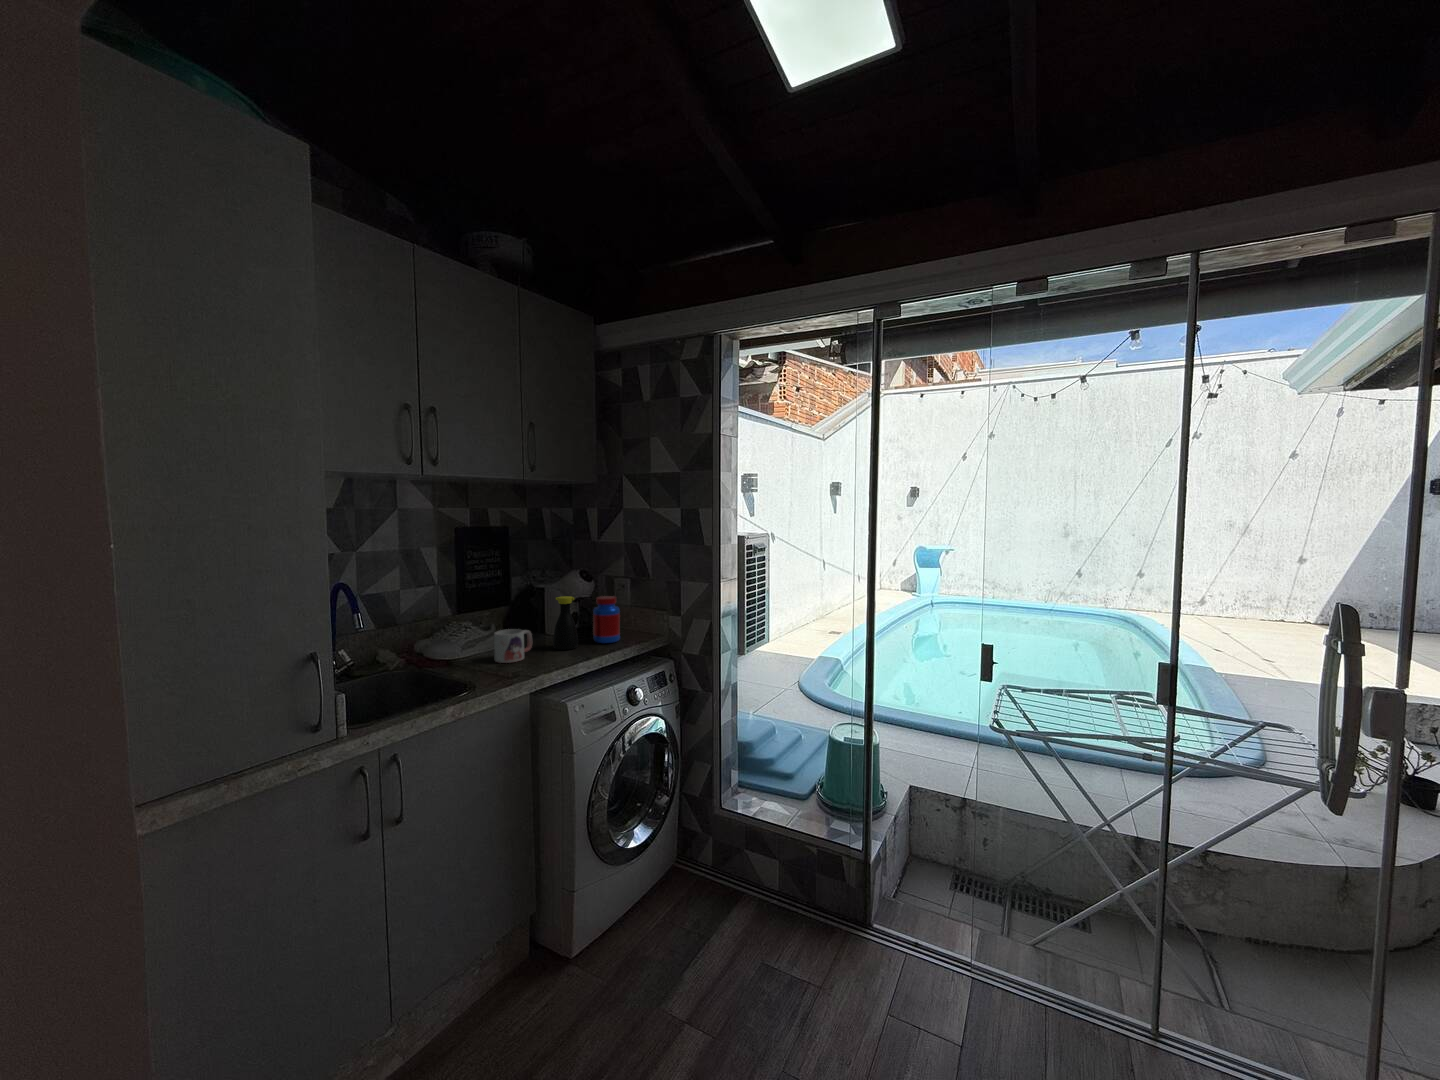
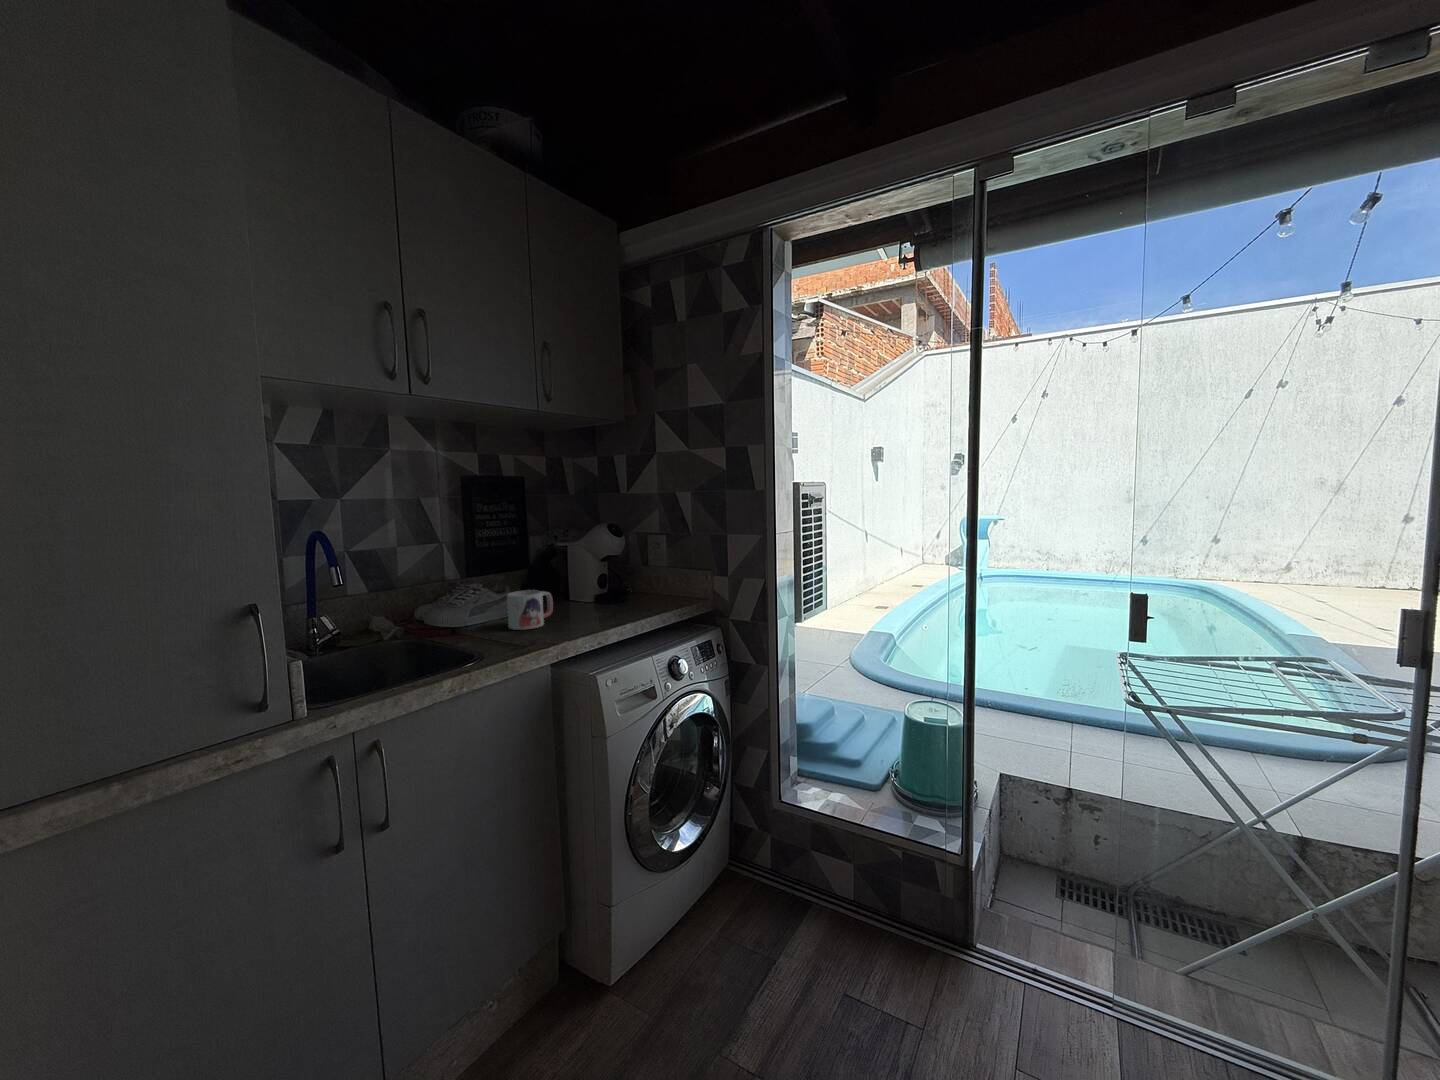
bottle: present [553,596,578,650] -> none [578,552,607,615]
jar: present [593,596,620,643] -> none [624,553,656,608]

